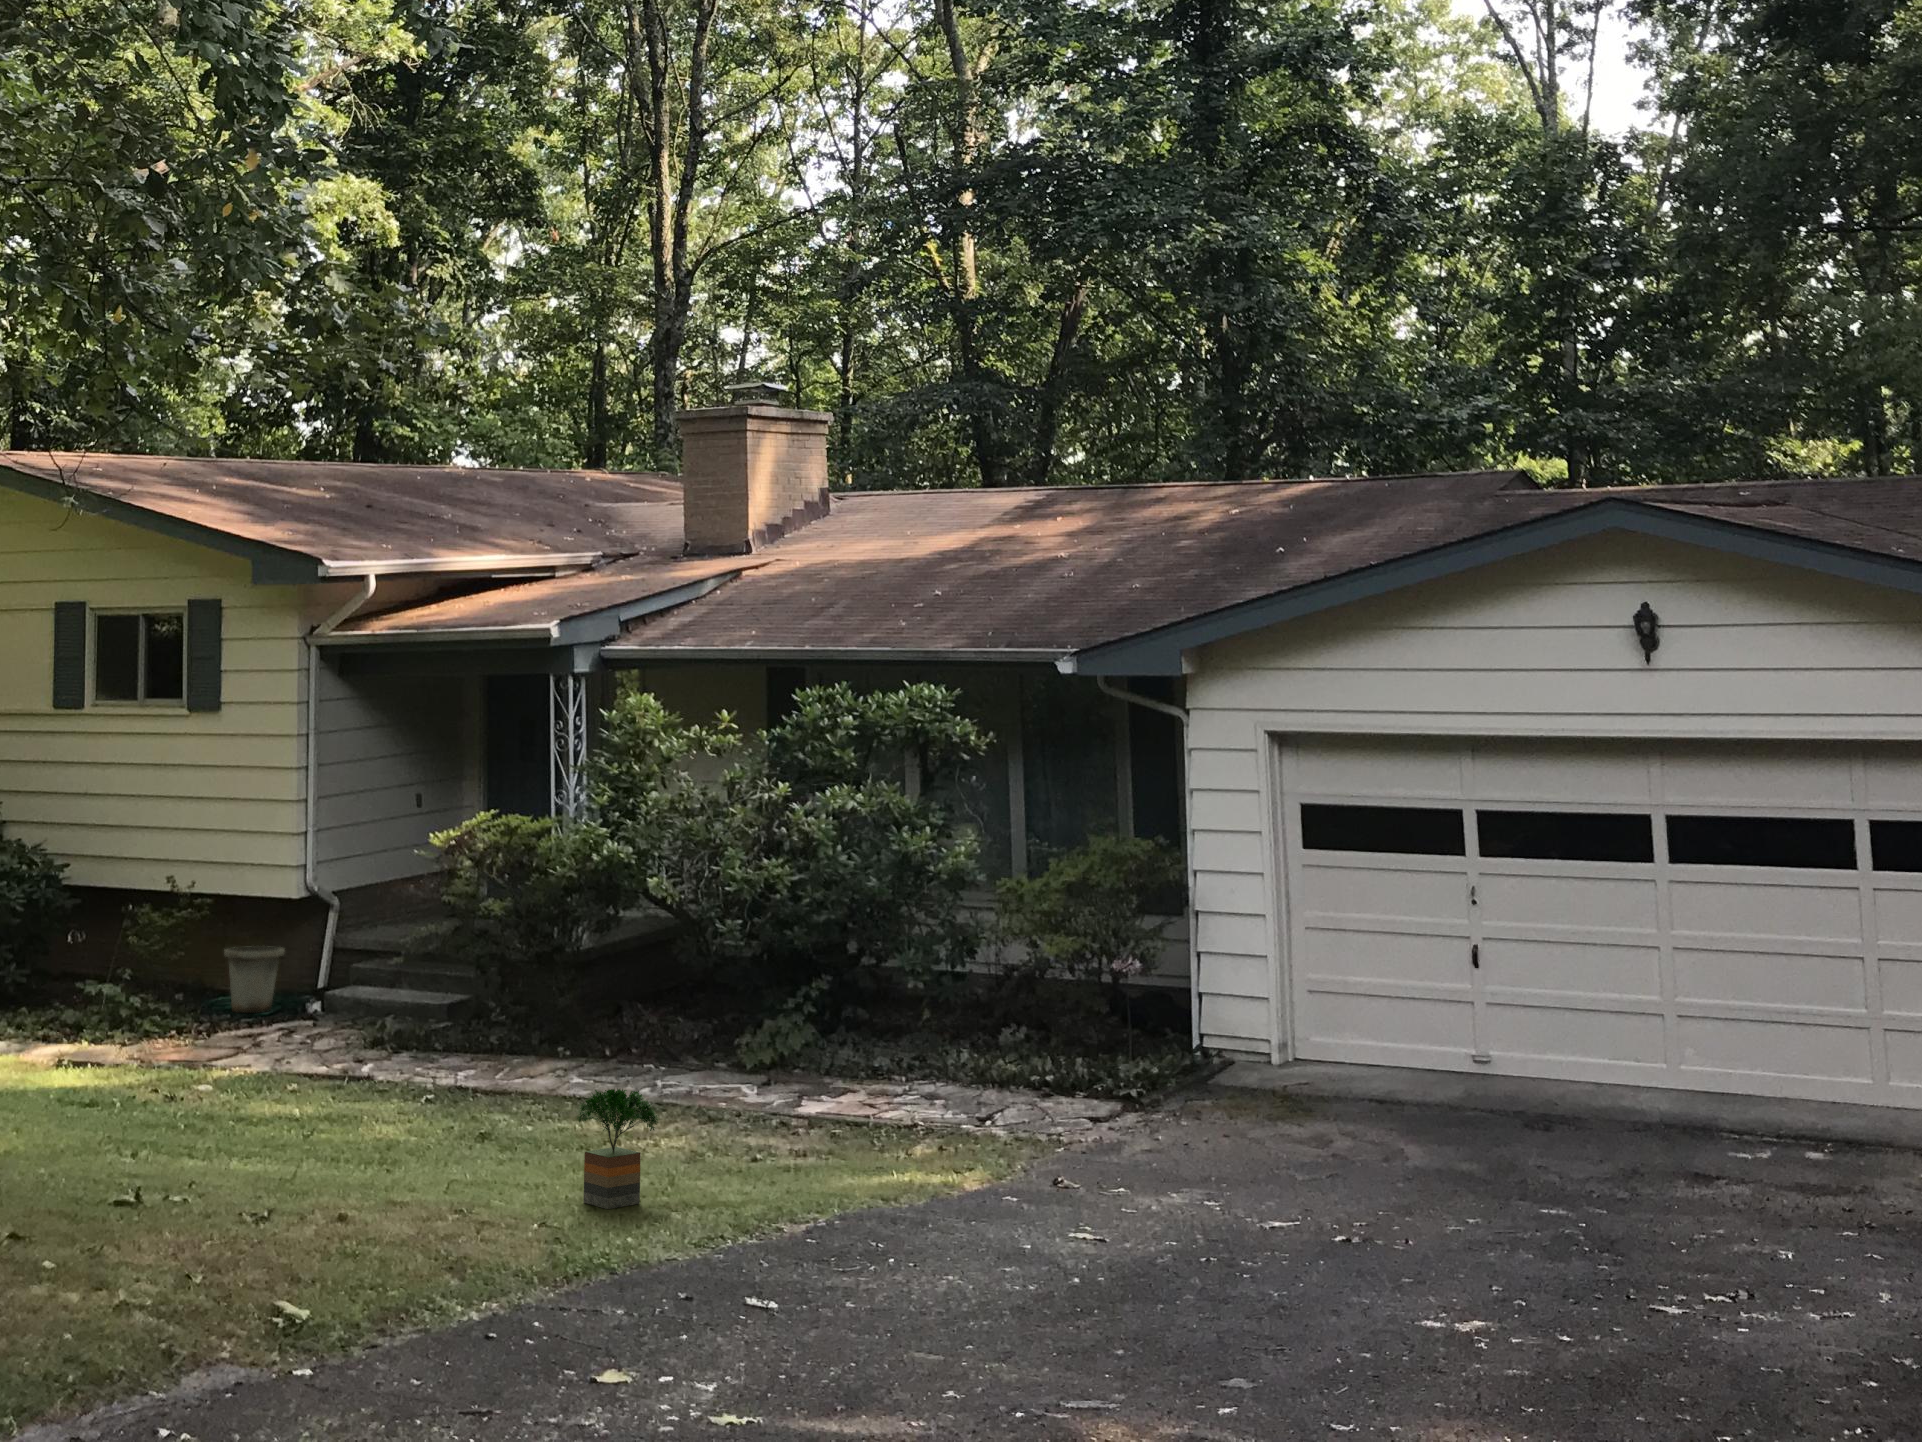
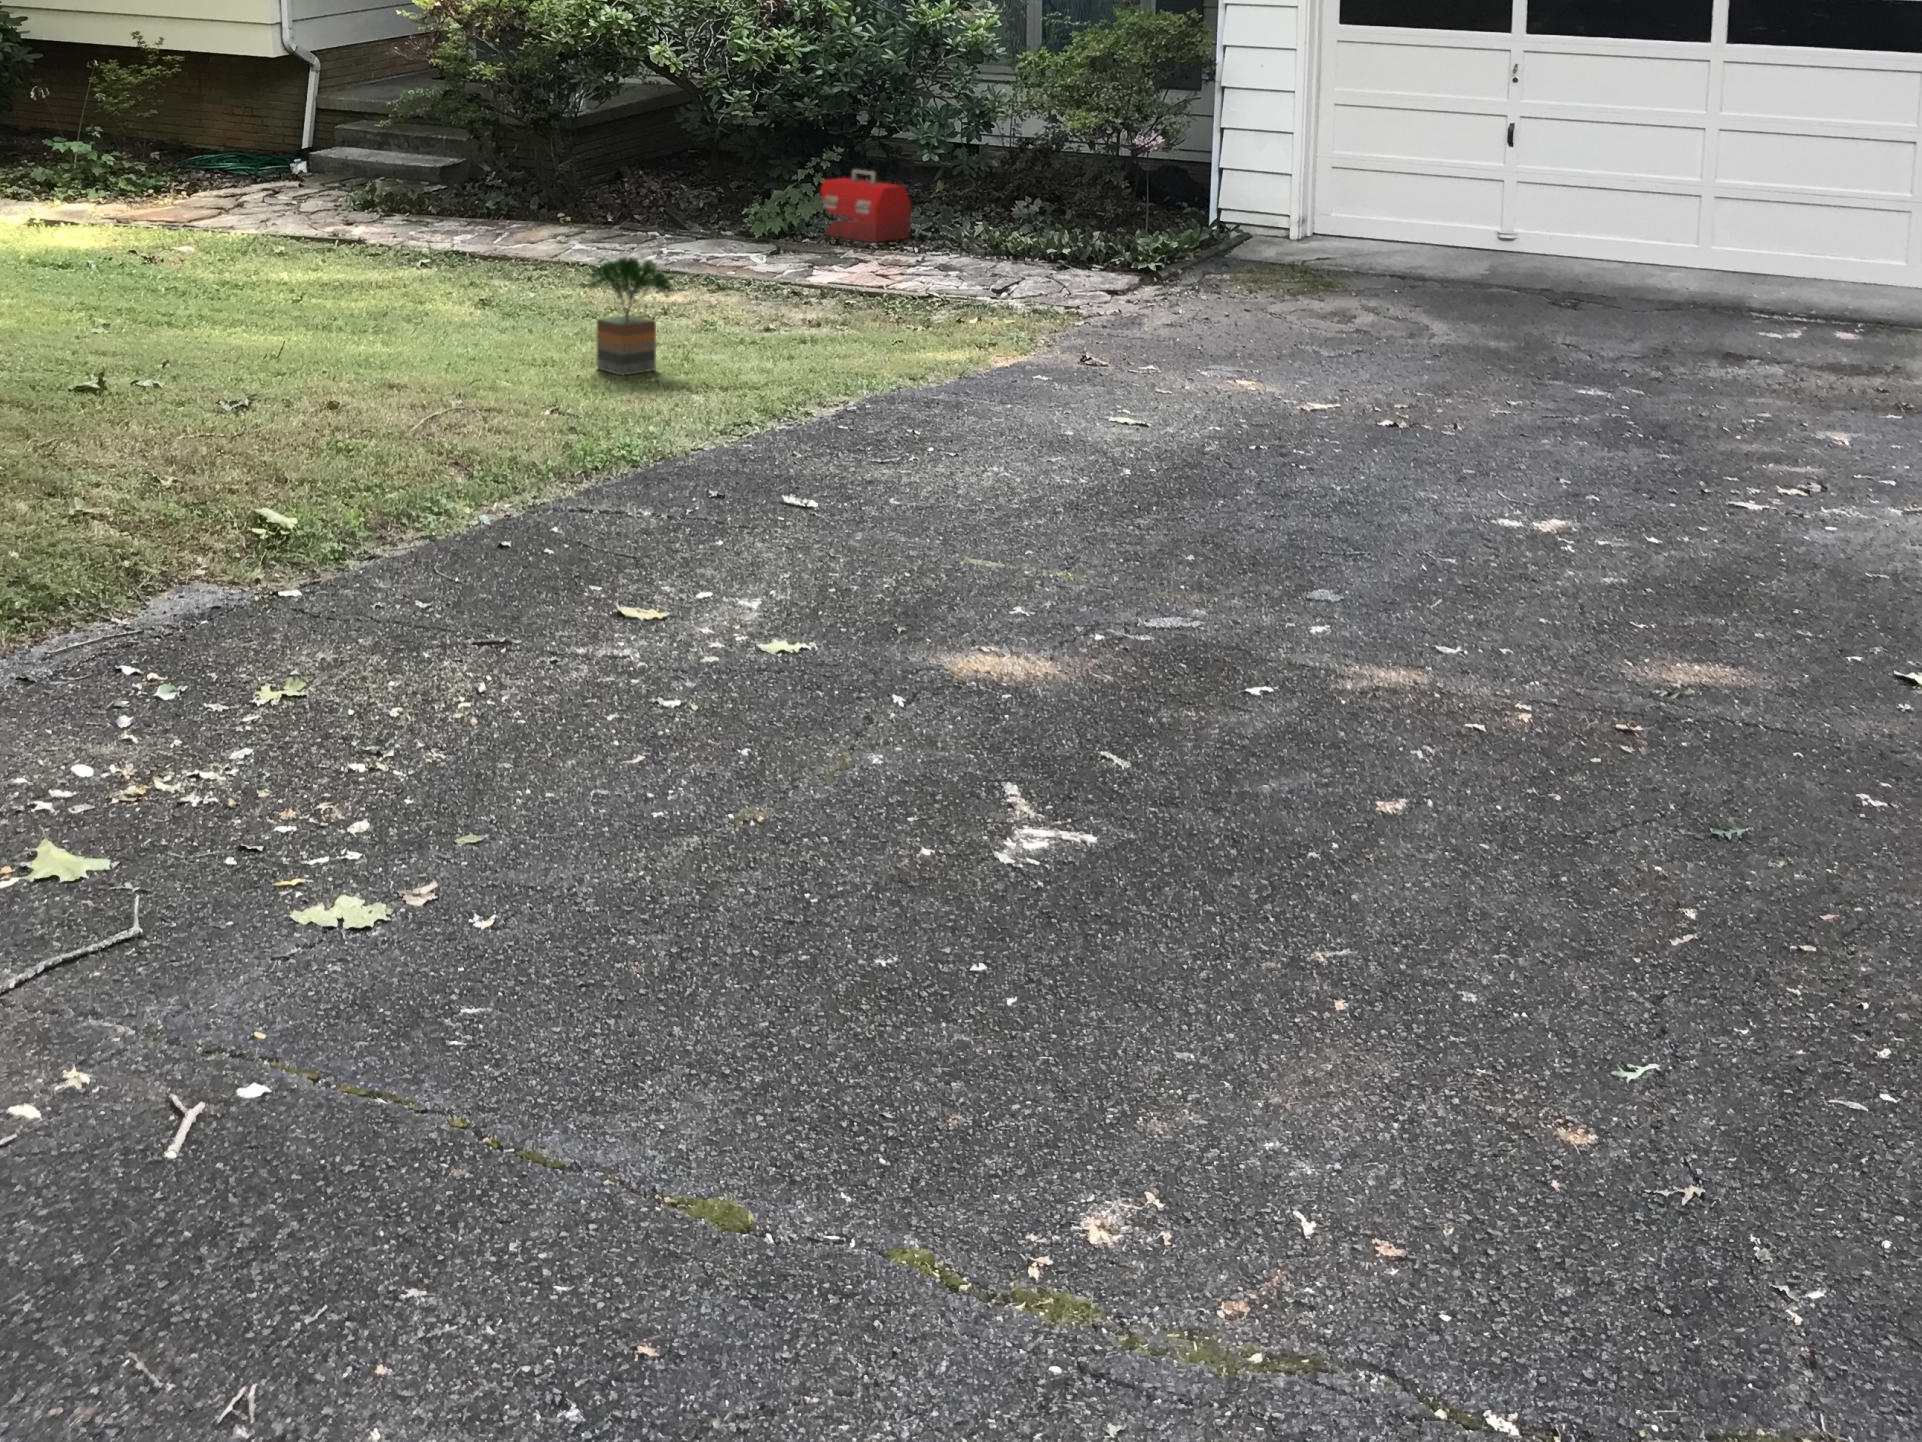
trash can: present [224,946,284,1013] -> none [202,108,267,175]
toolbox: none [806,999,899,1074] -> present [821,169,911,243]

